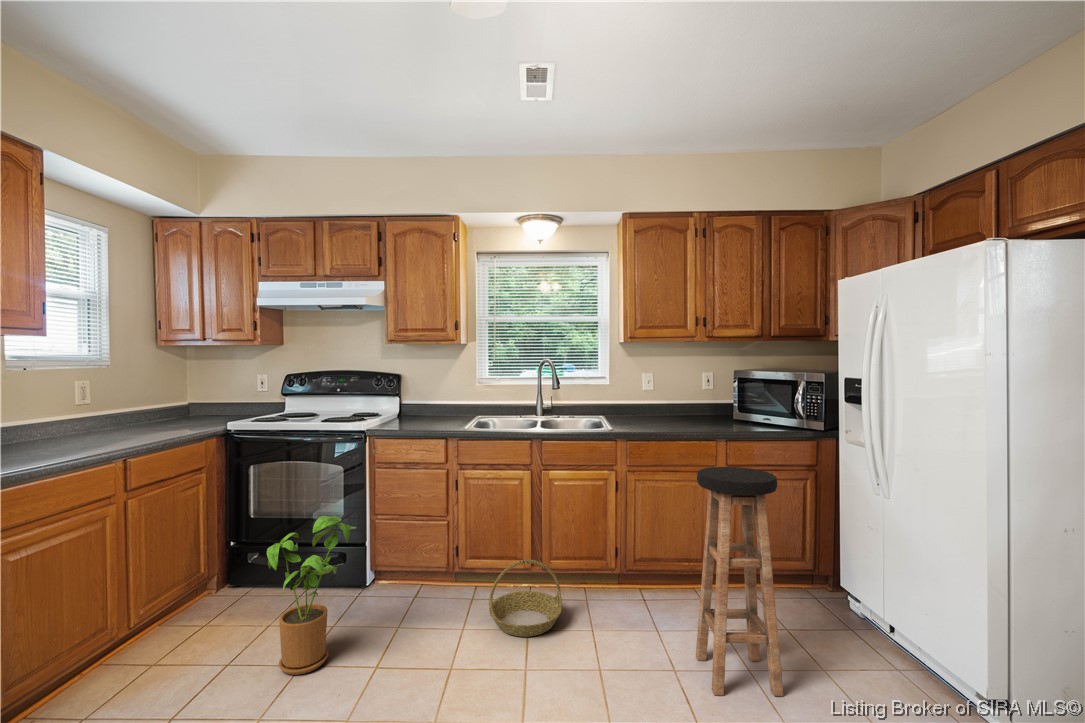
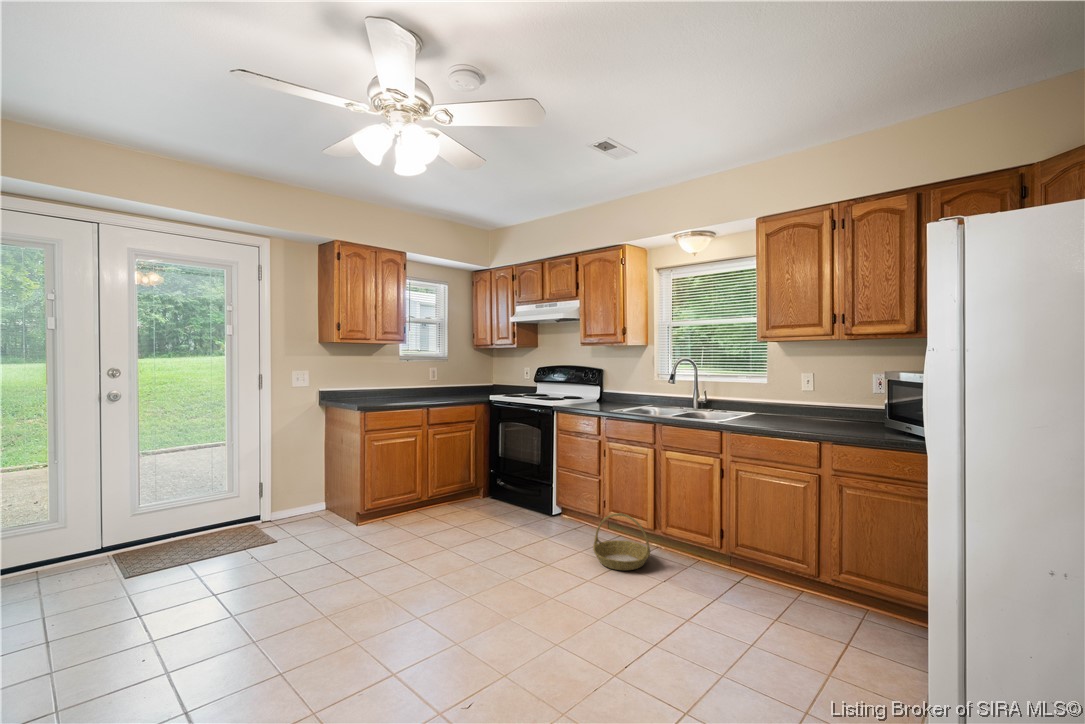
bar stool: present [696,467,784,696] -> none [691,455,772,667]
house plant: present [267,516,356,675] -> none [467,453,517,544]

